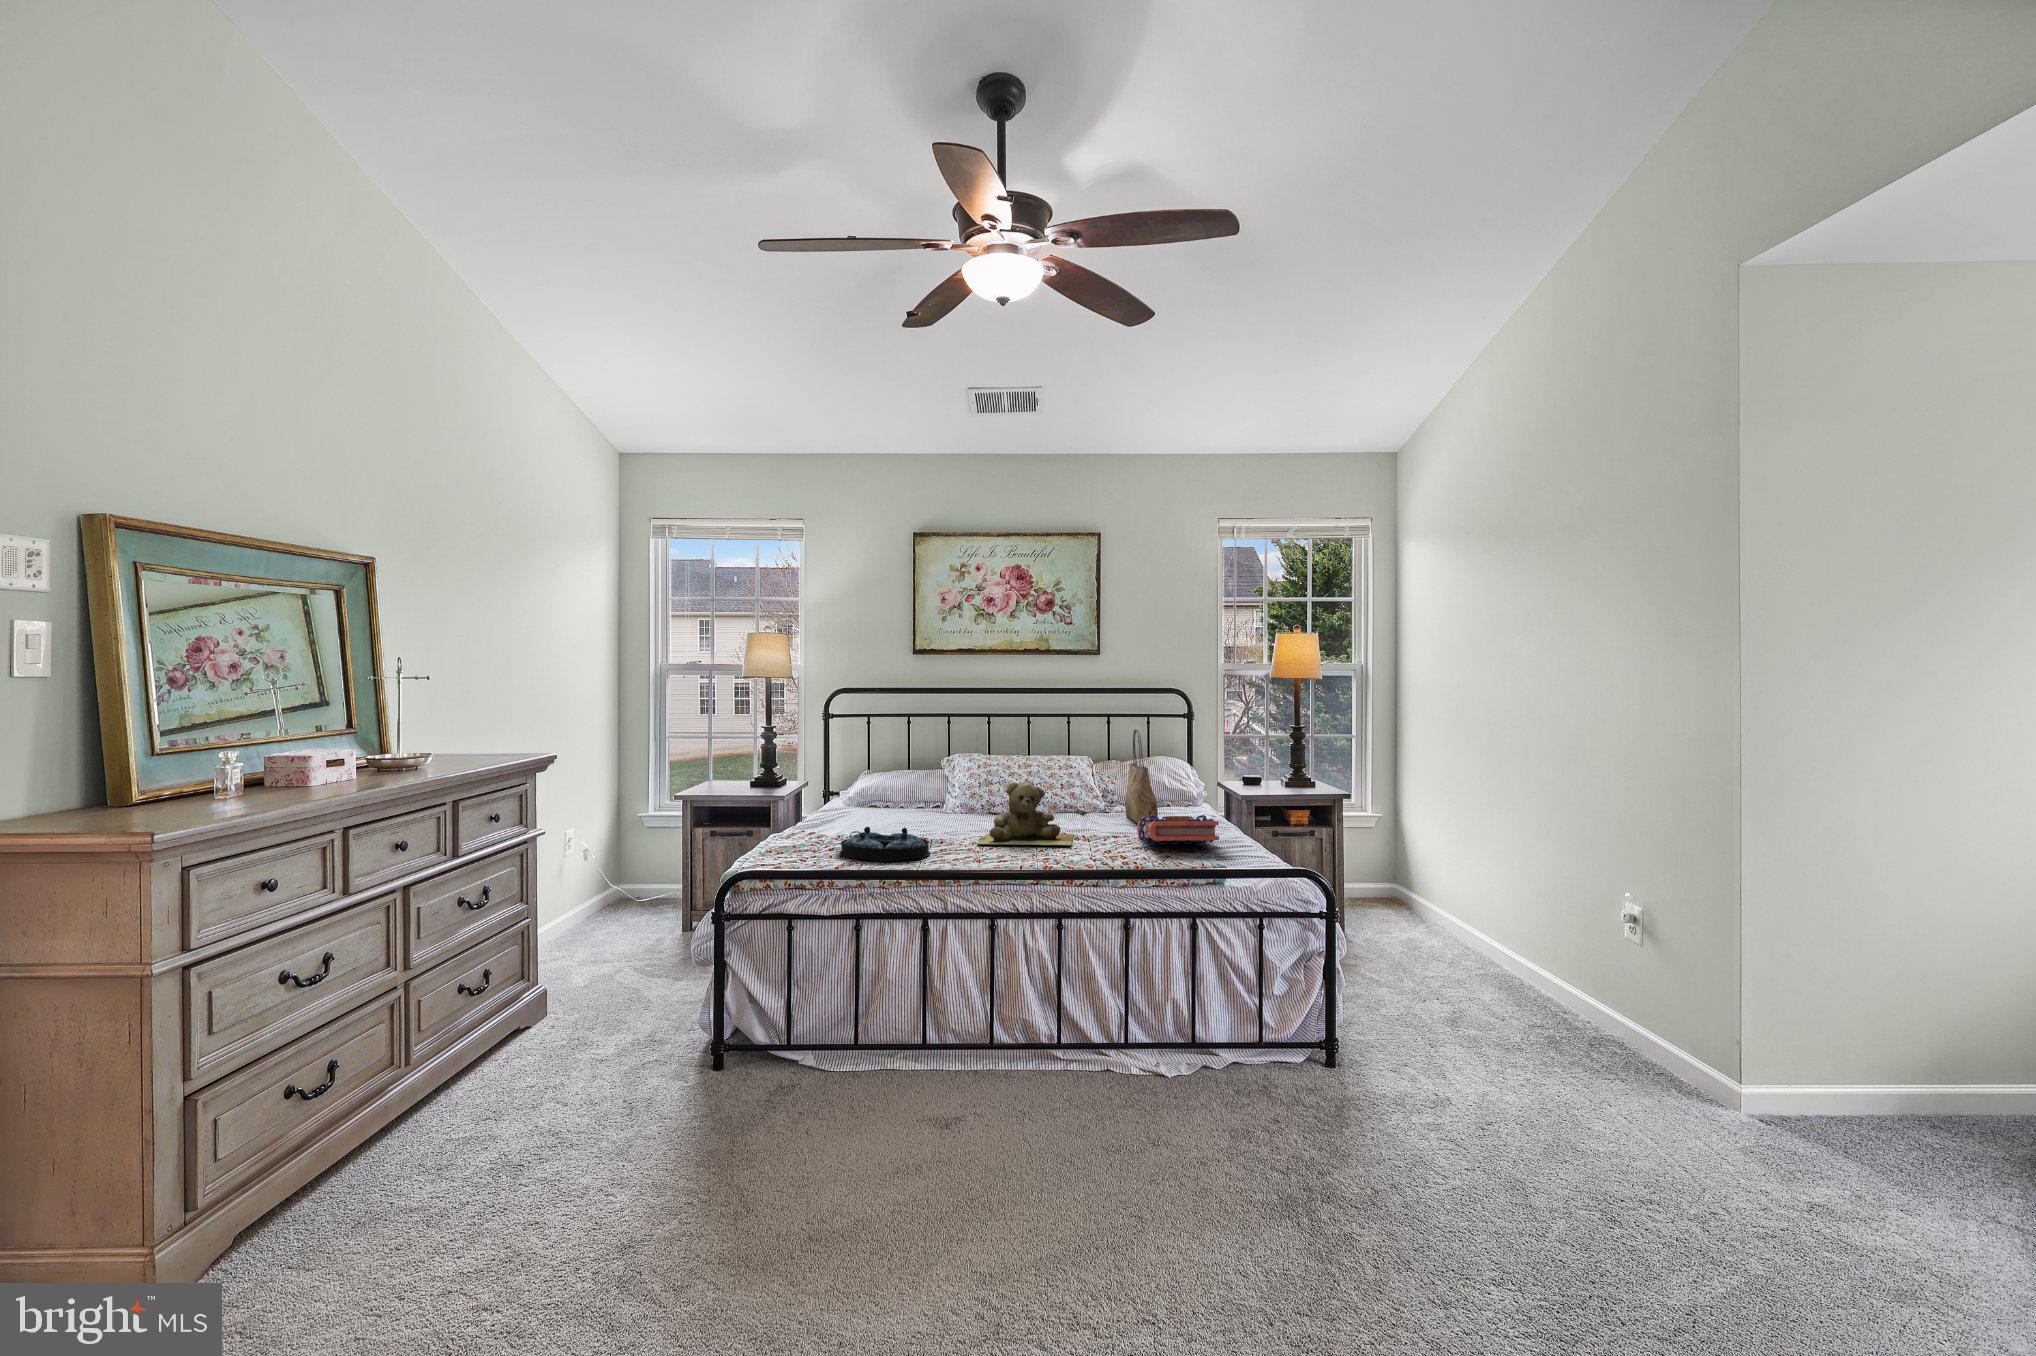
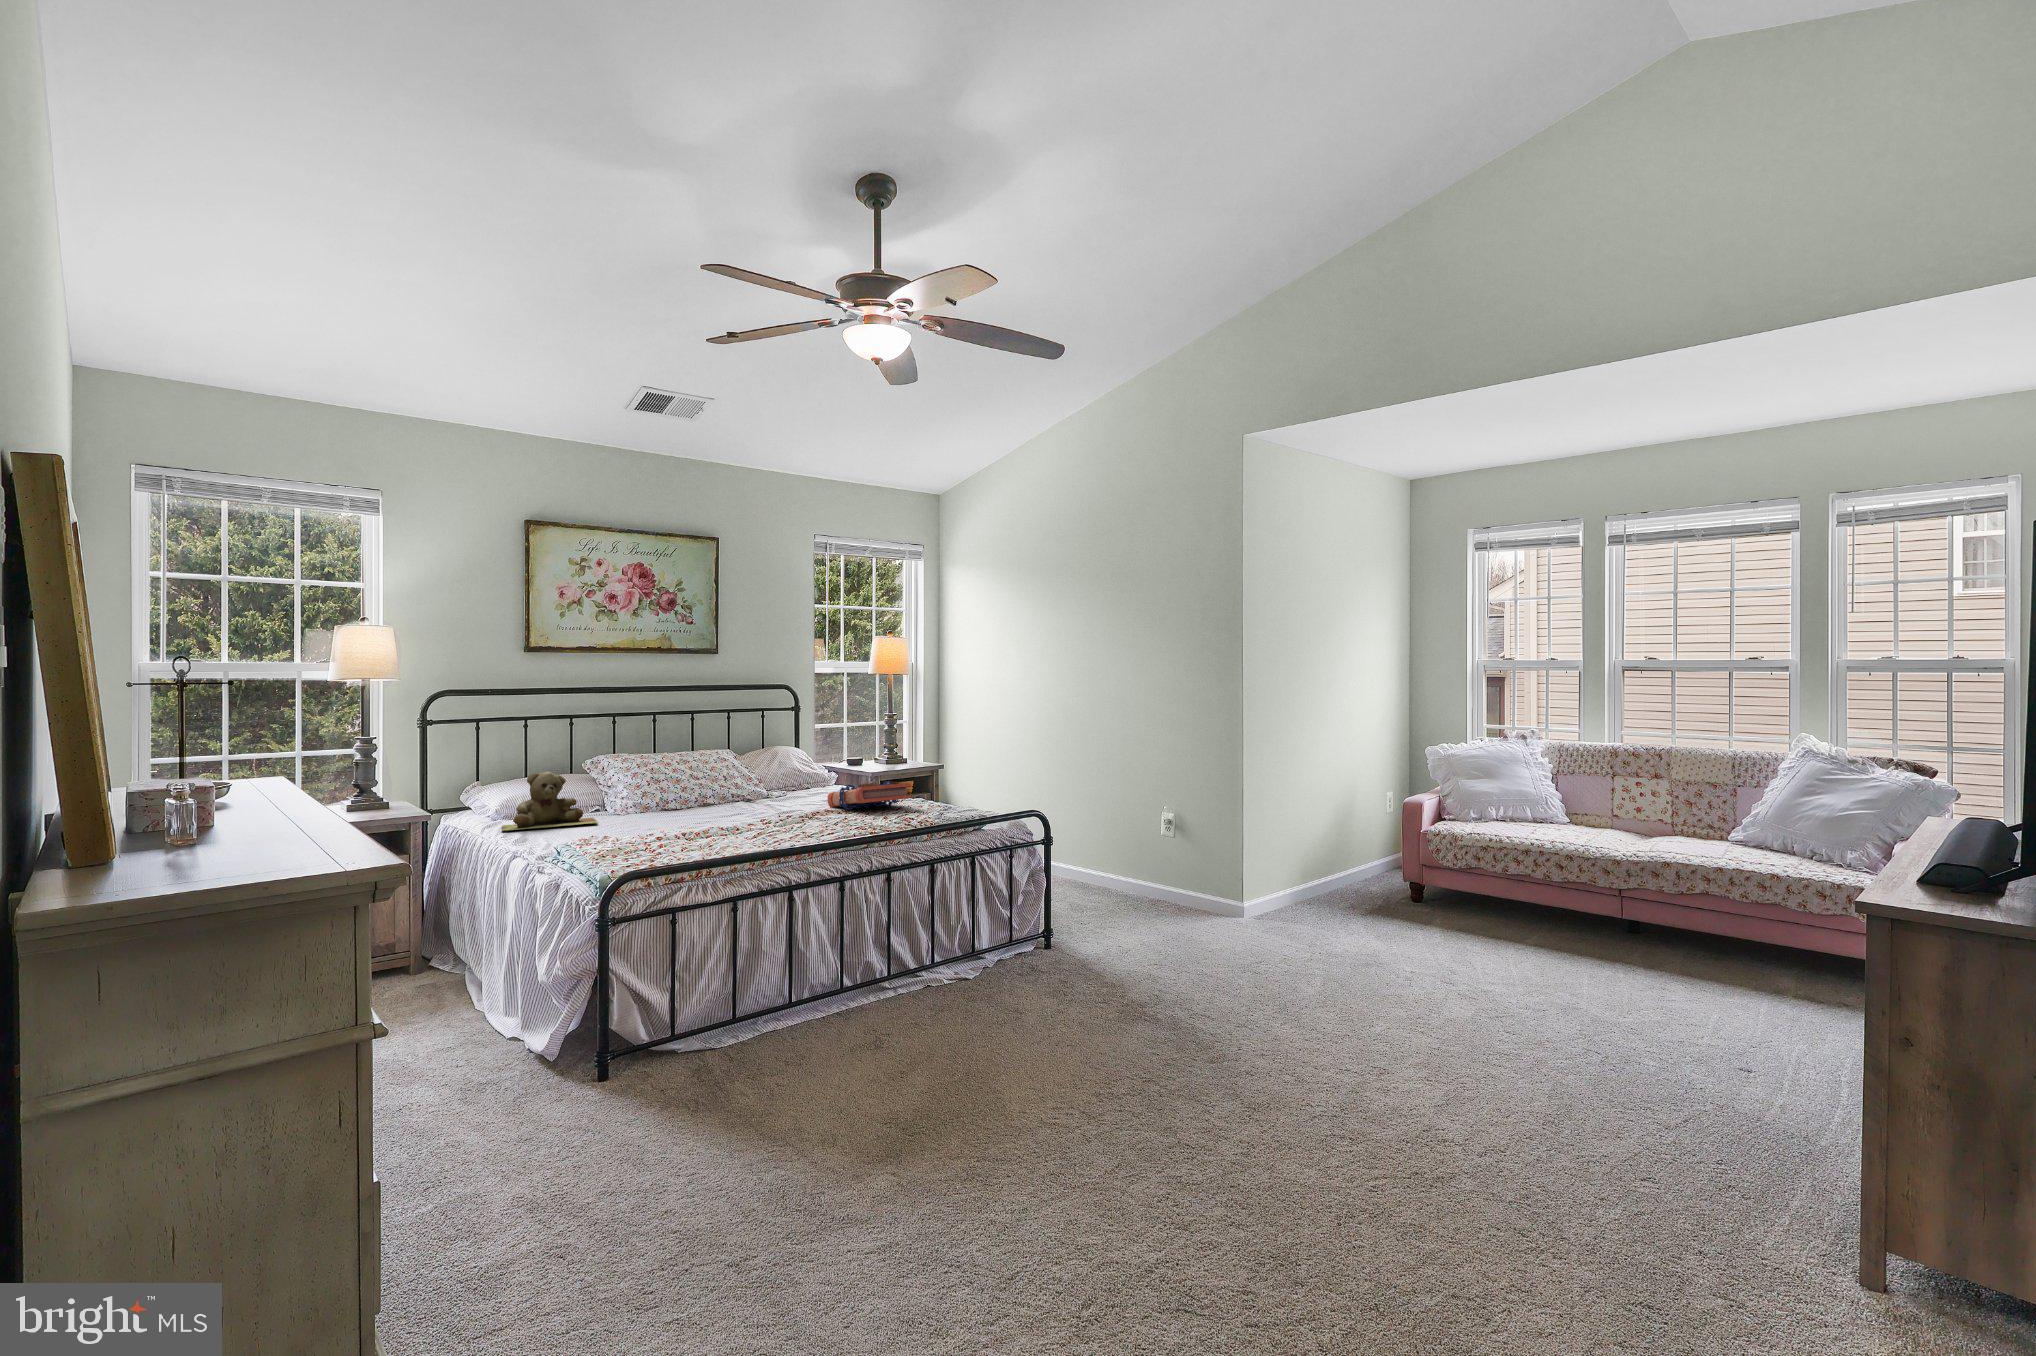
tote bag: present [1125,729,1158,824] -> none [789,716,831,800]
teddy bear: present [977,782,1074,845] -> present [502,772,598,831]
serving tray: present [840,827,930,861] -> none [577,812,674,841]

